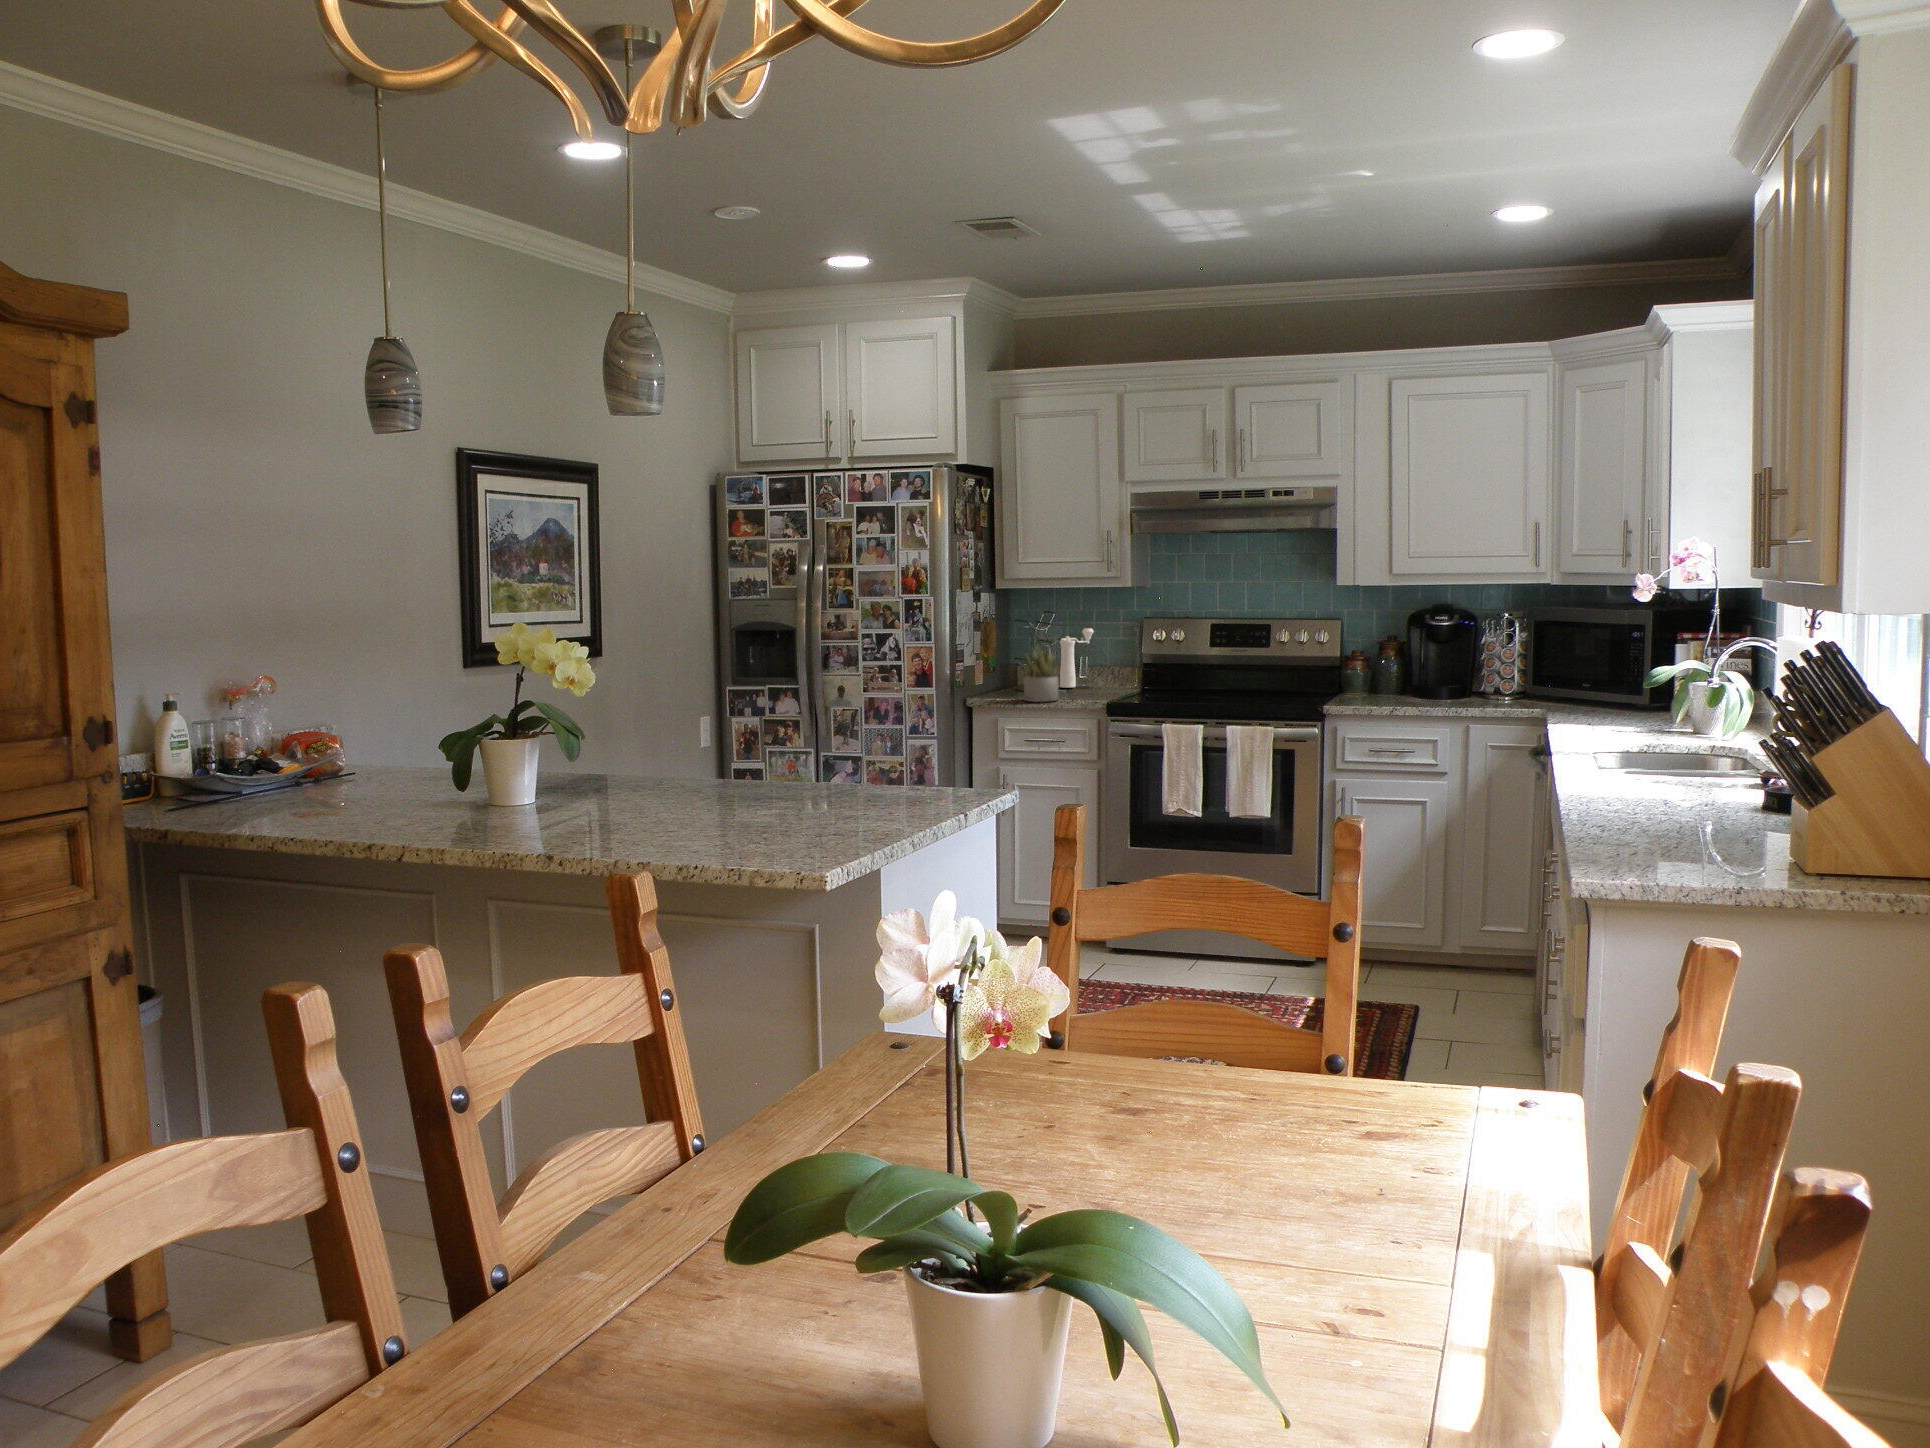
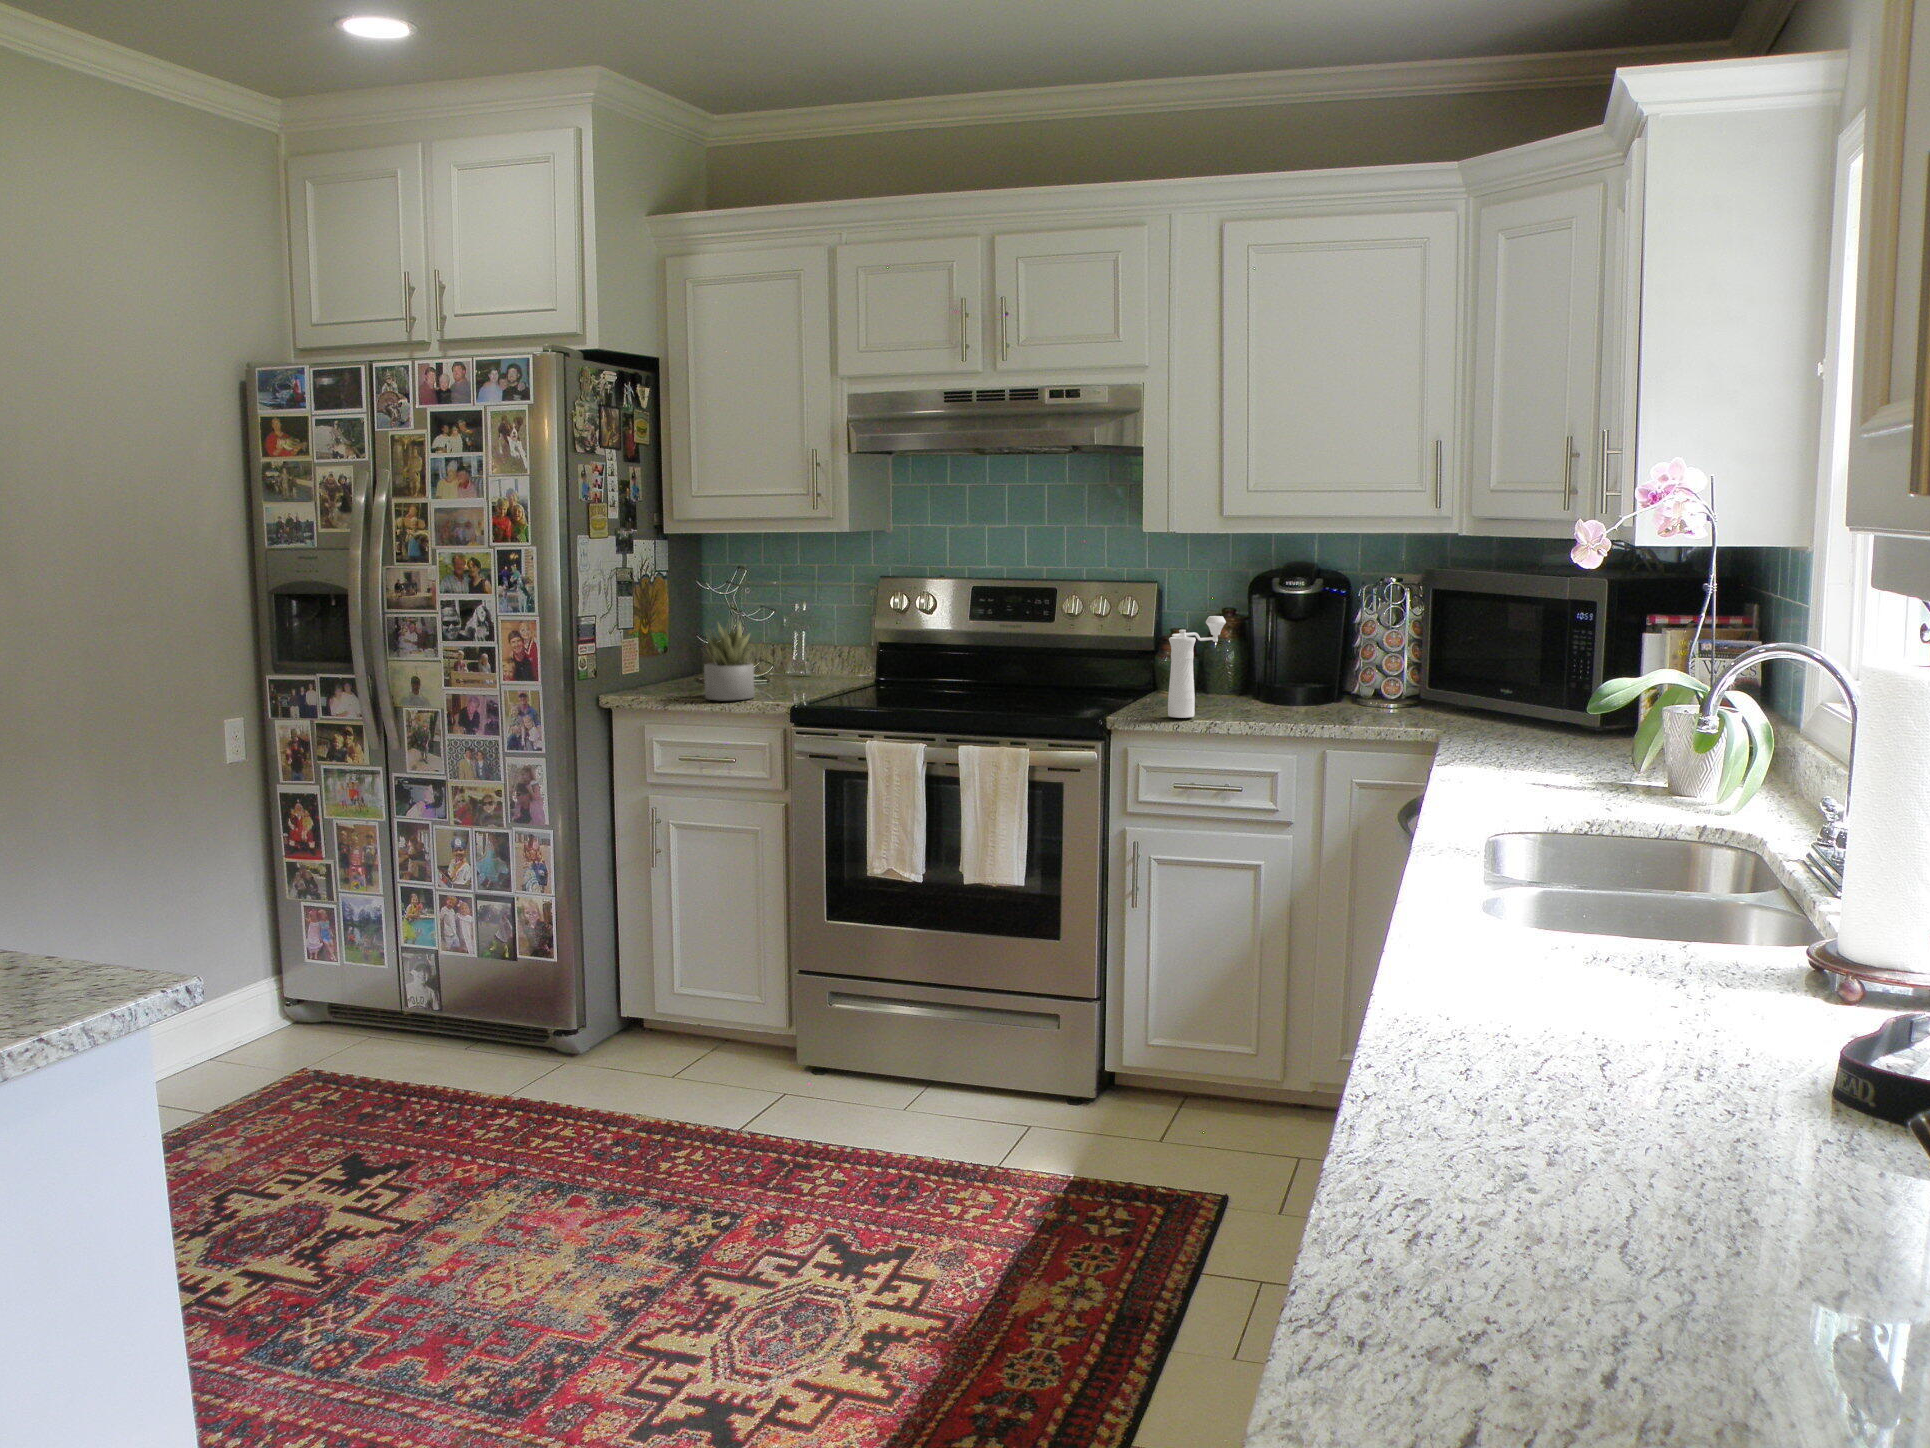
pepper mill: present [1060,628,1094,688] -> present [1168,616,1226,718]

